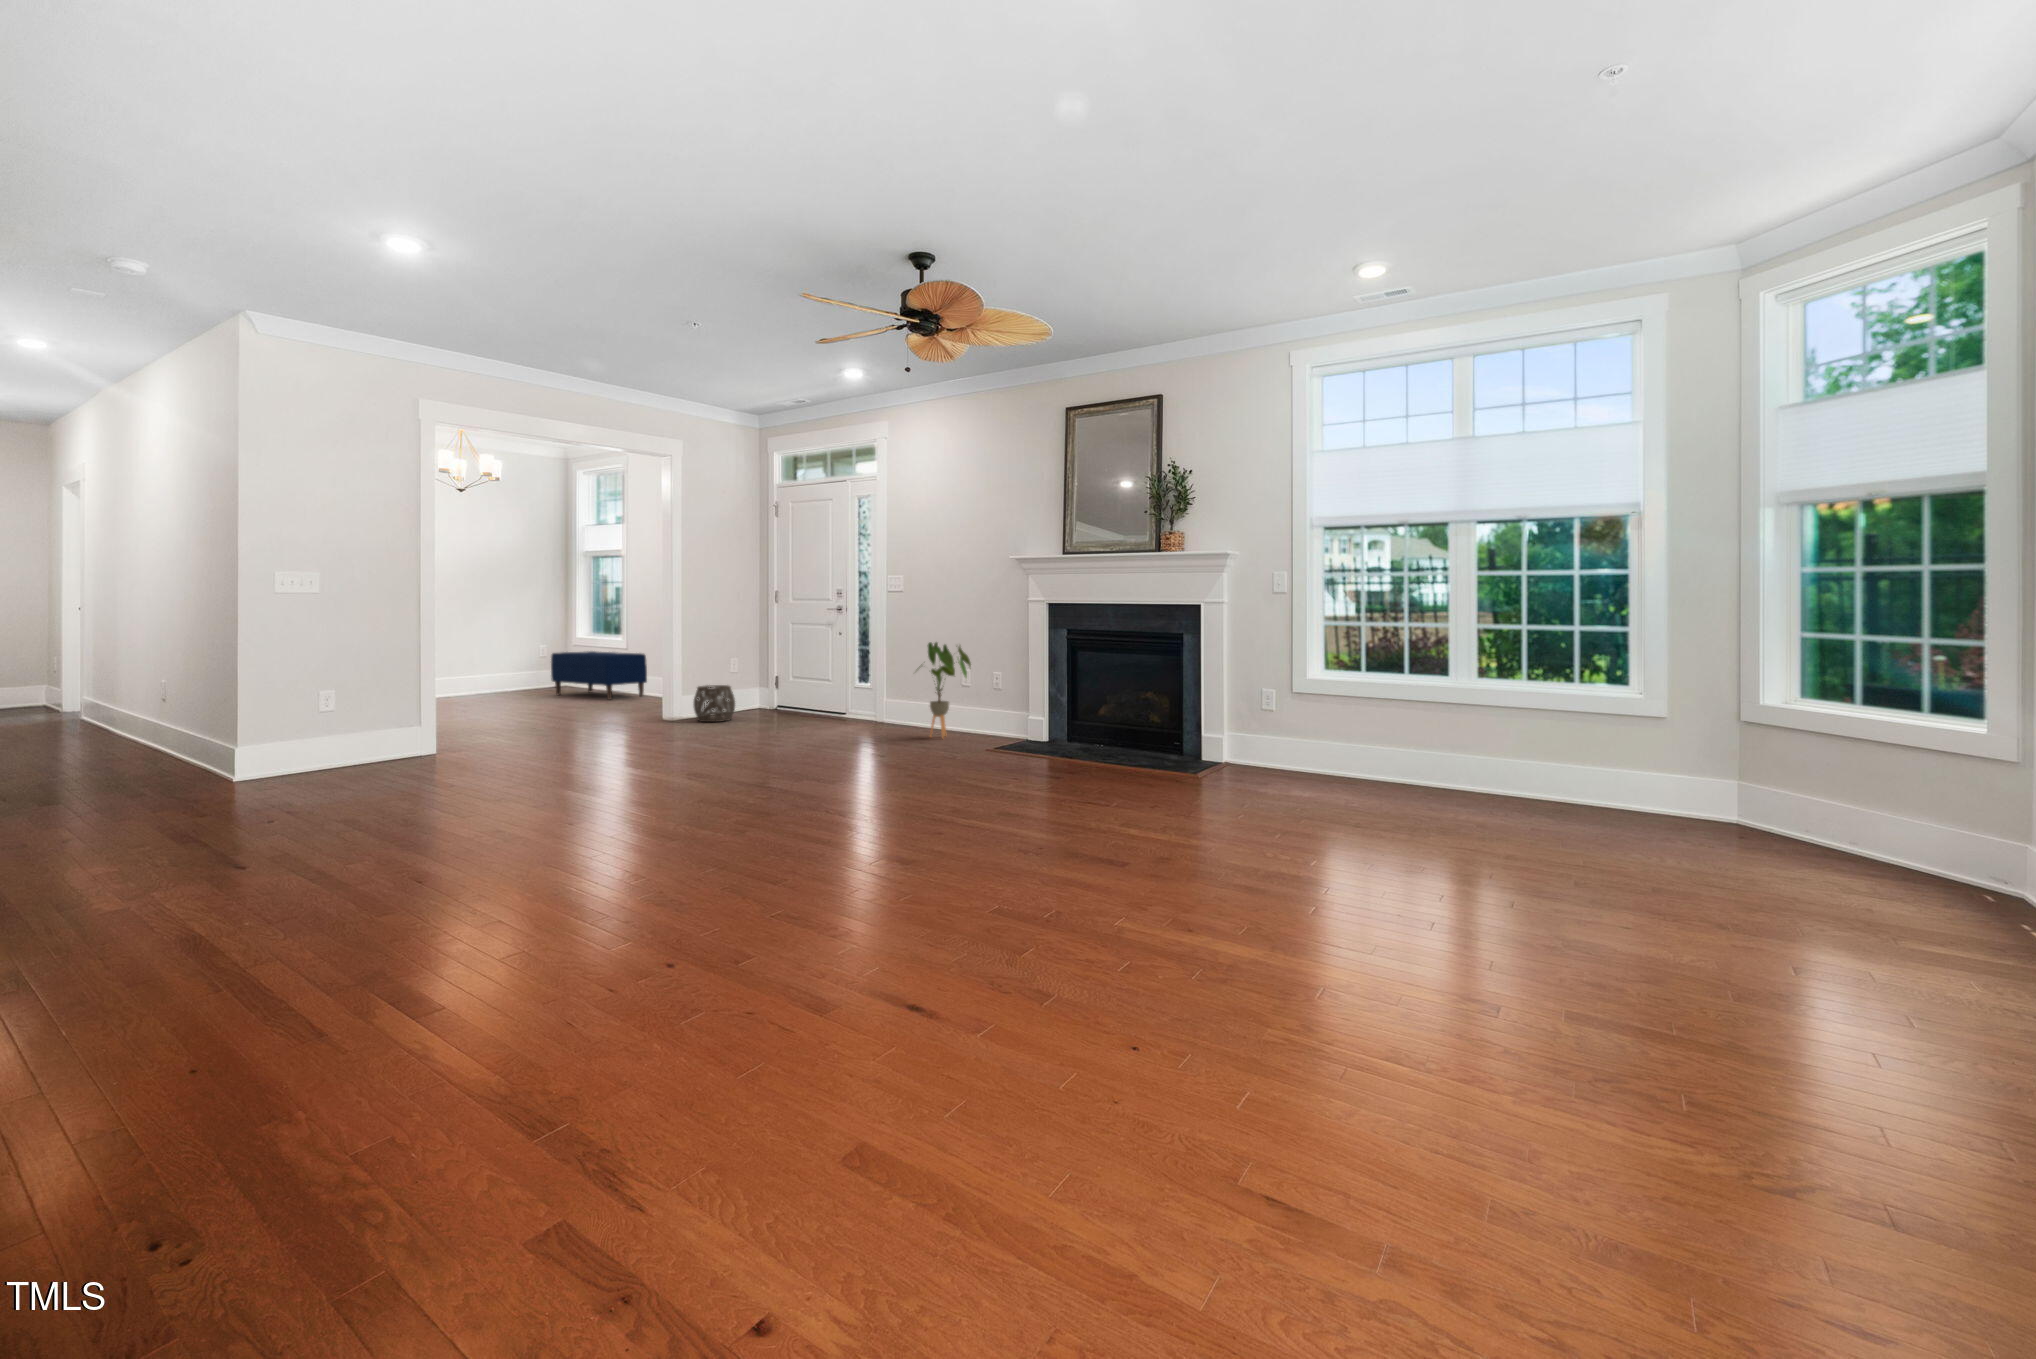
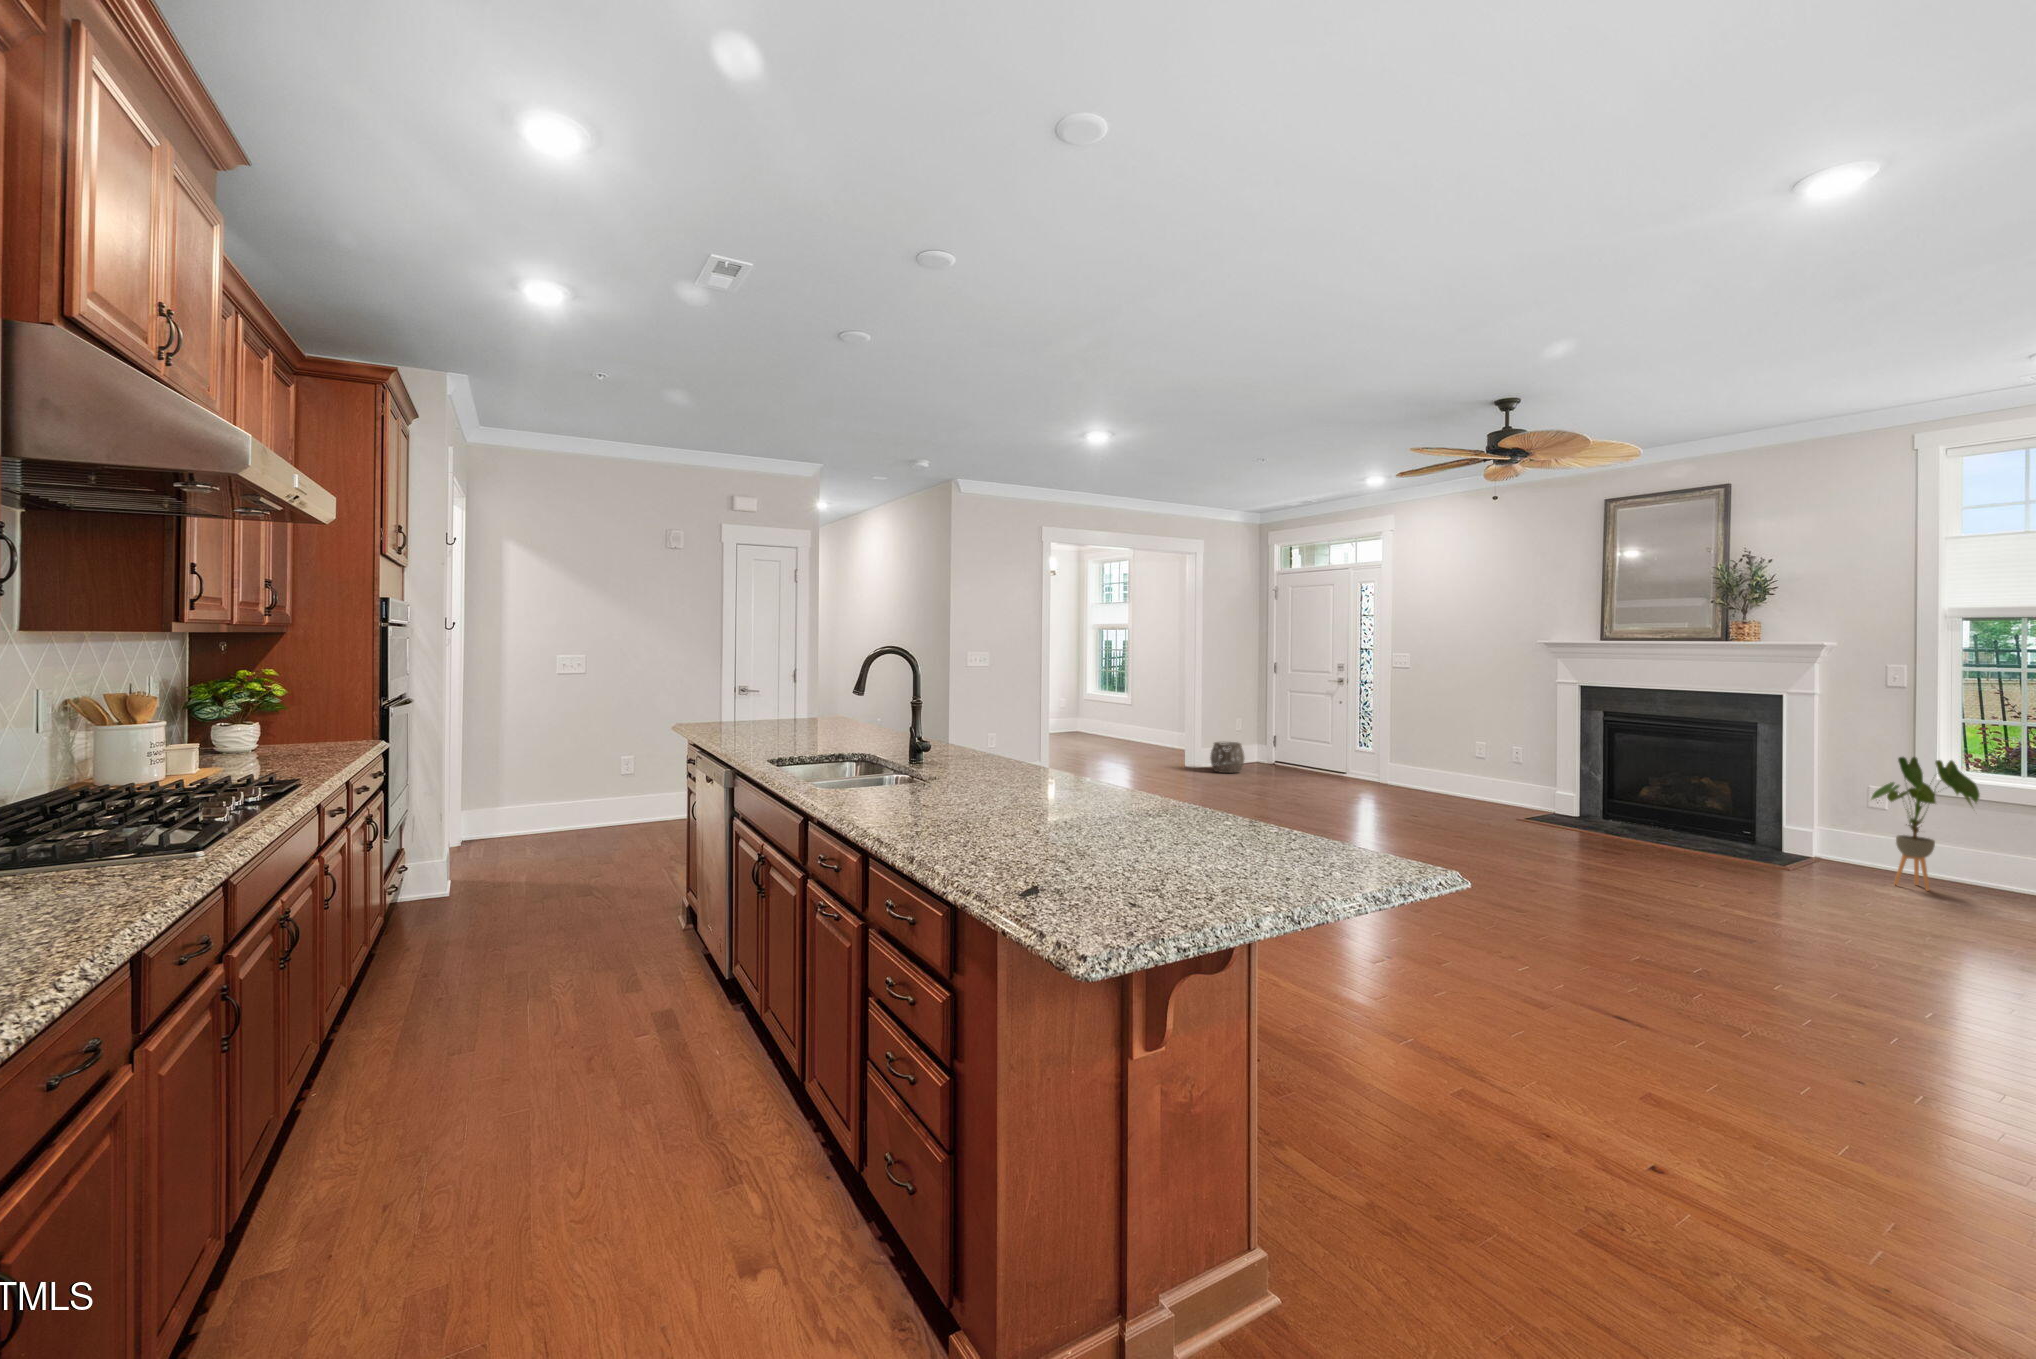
house plant: present [919,642,971,738] -> present [1871,757,1980,891]
bench: present [551,651,647,700] -> none [1072,704,1147,745]

